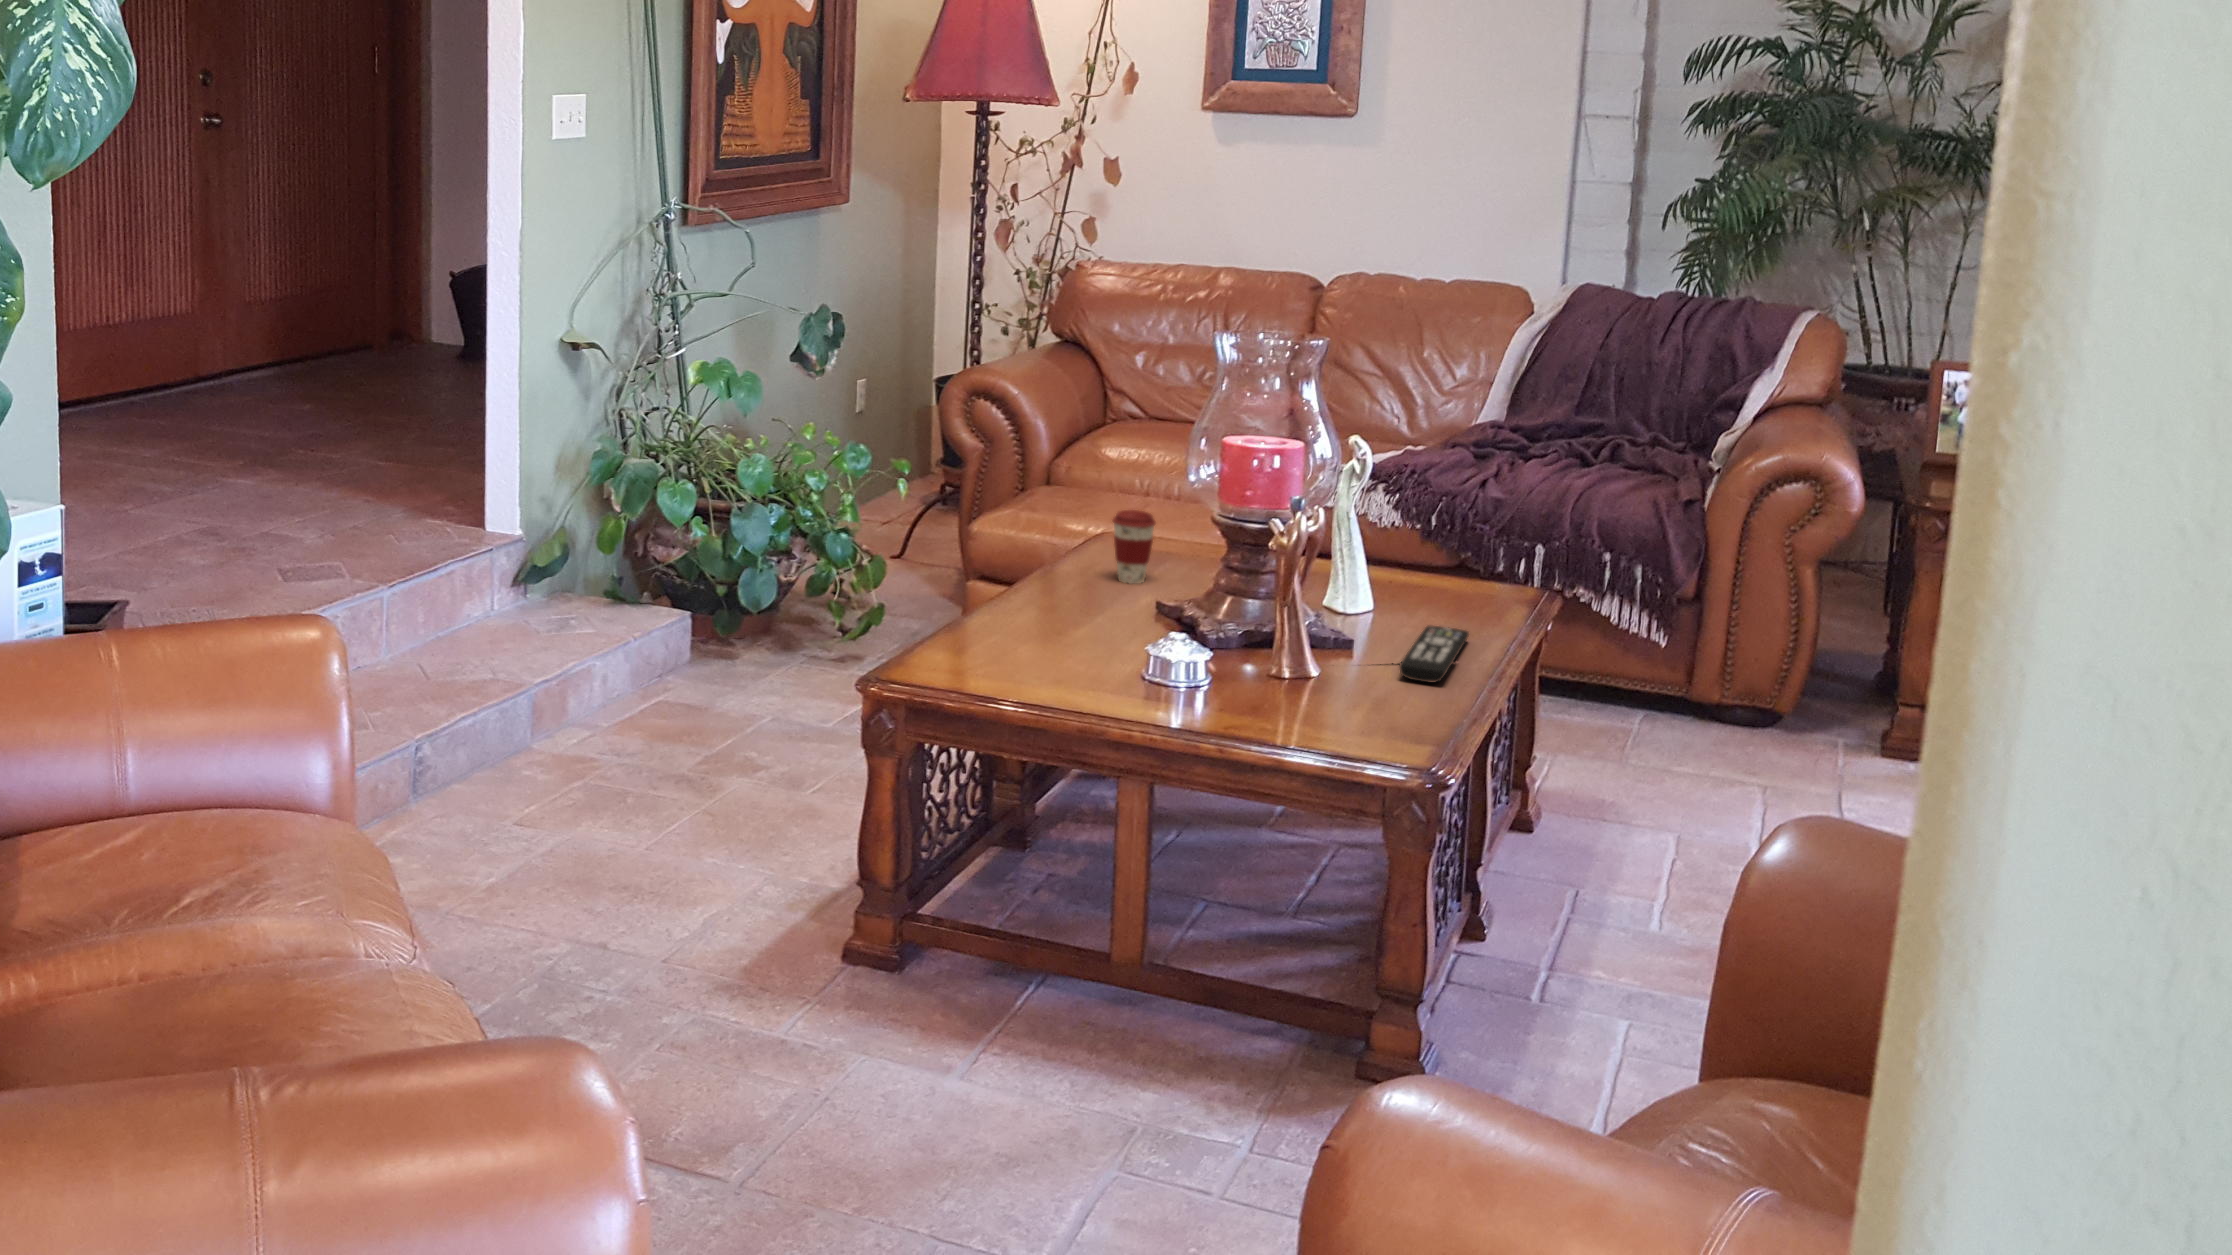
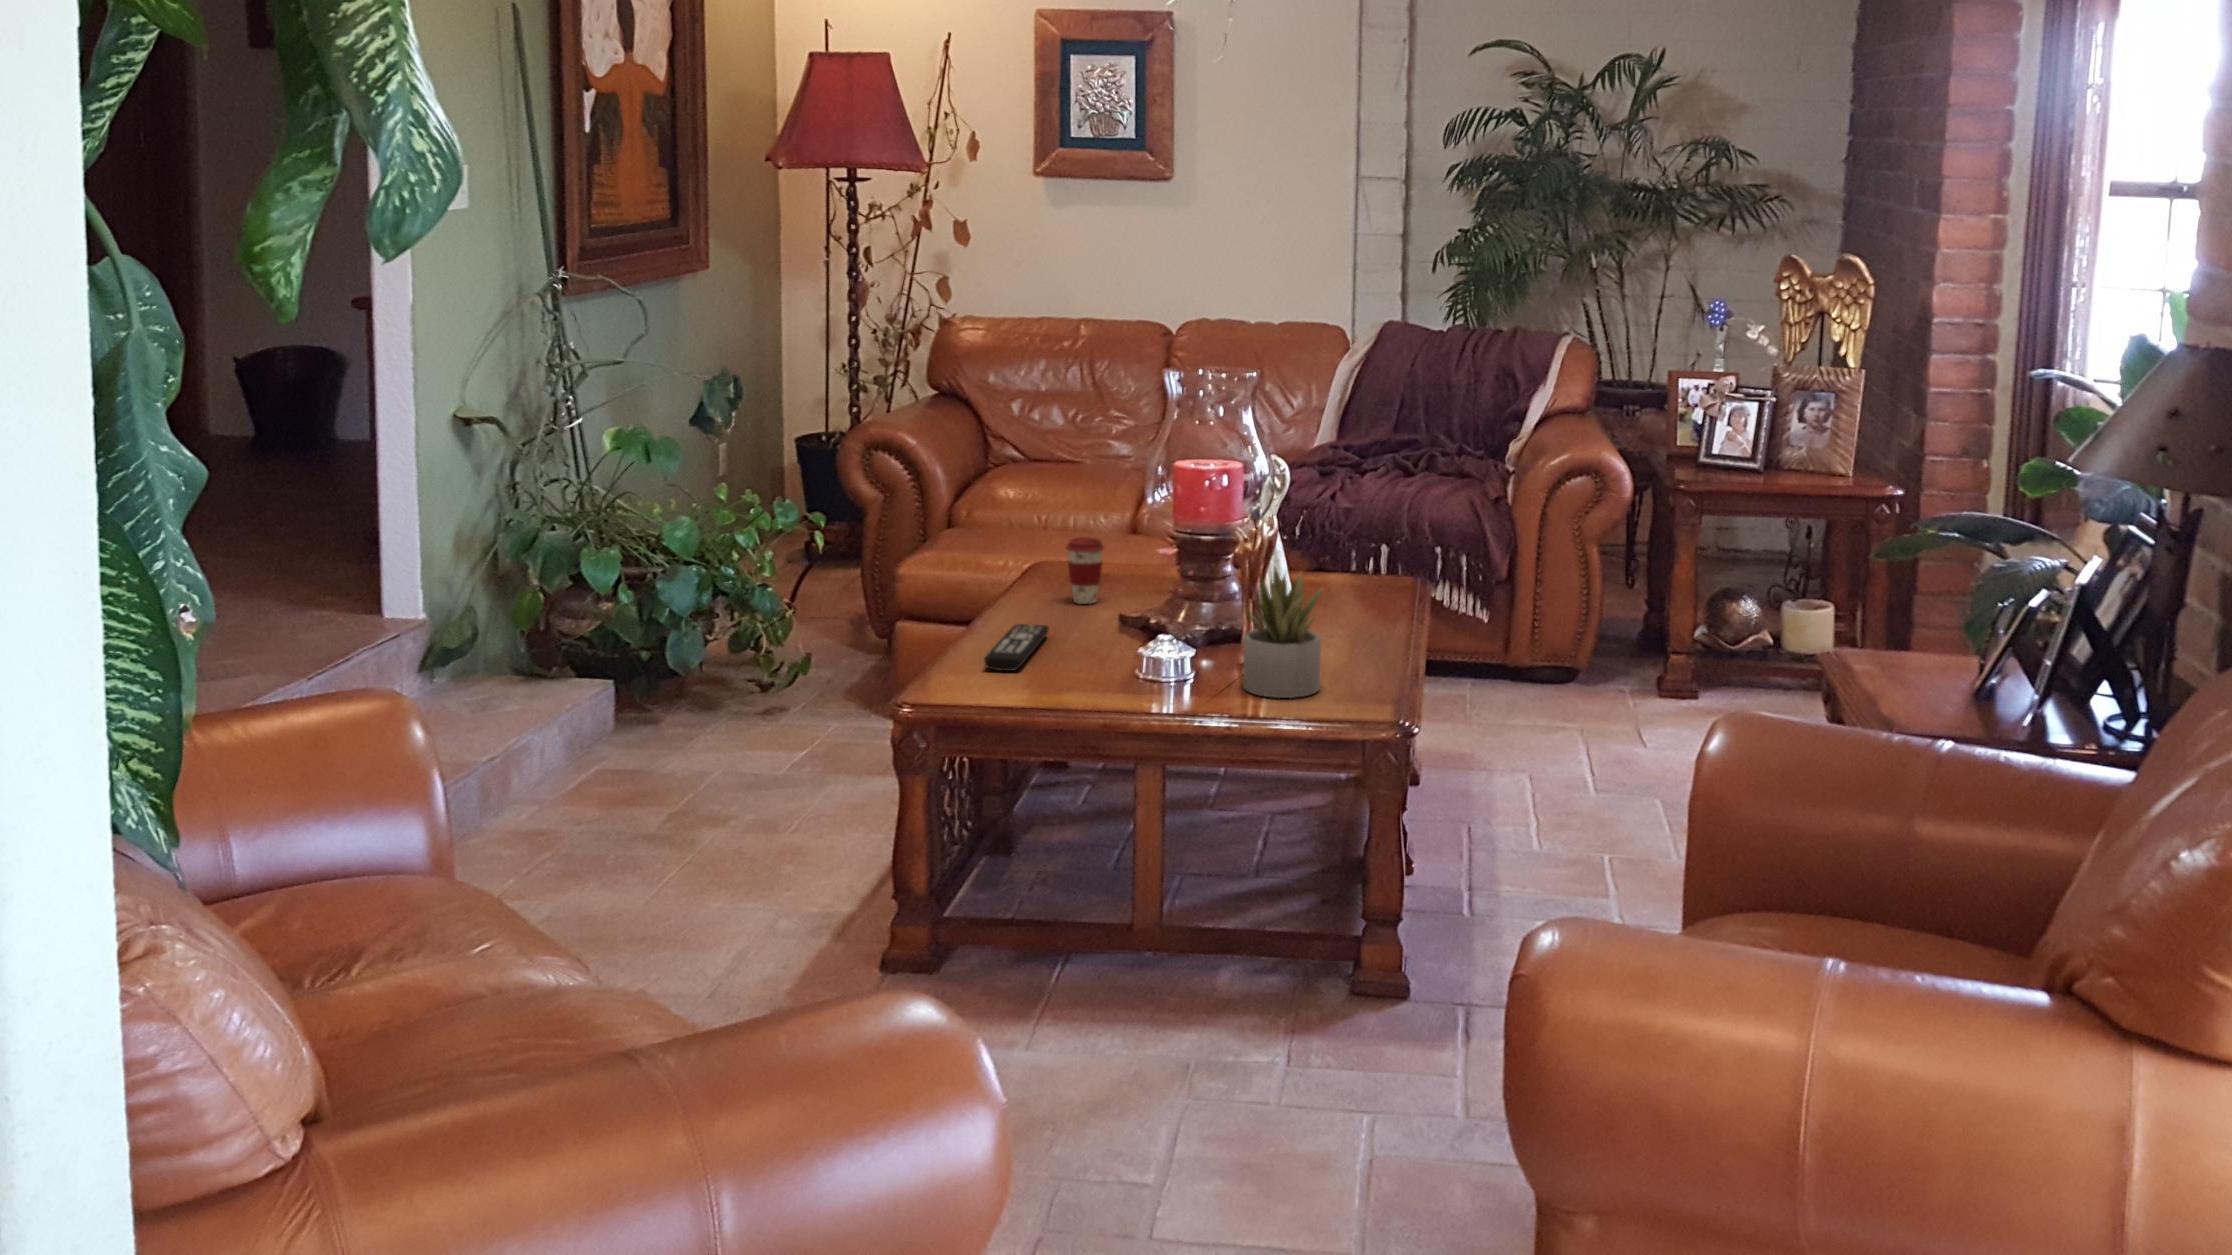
succulent plant: none [1263,566,1367,725] -> present [1243,567,1321,698]
remote control: present [1399,625,1469,682] -> present [984,624,1049,671]

